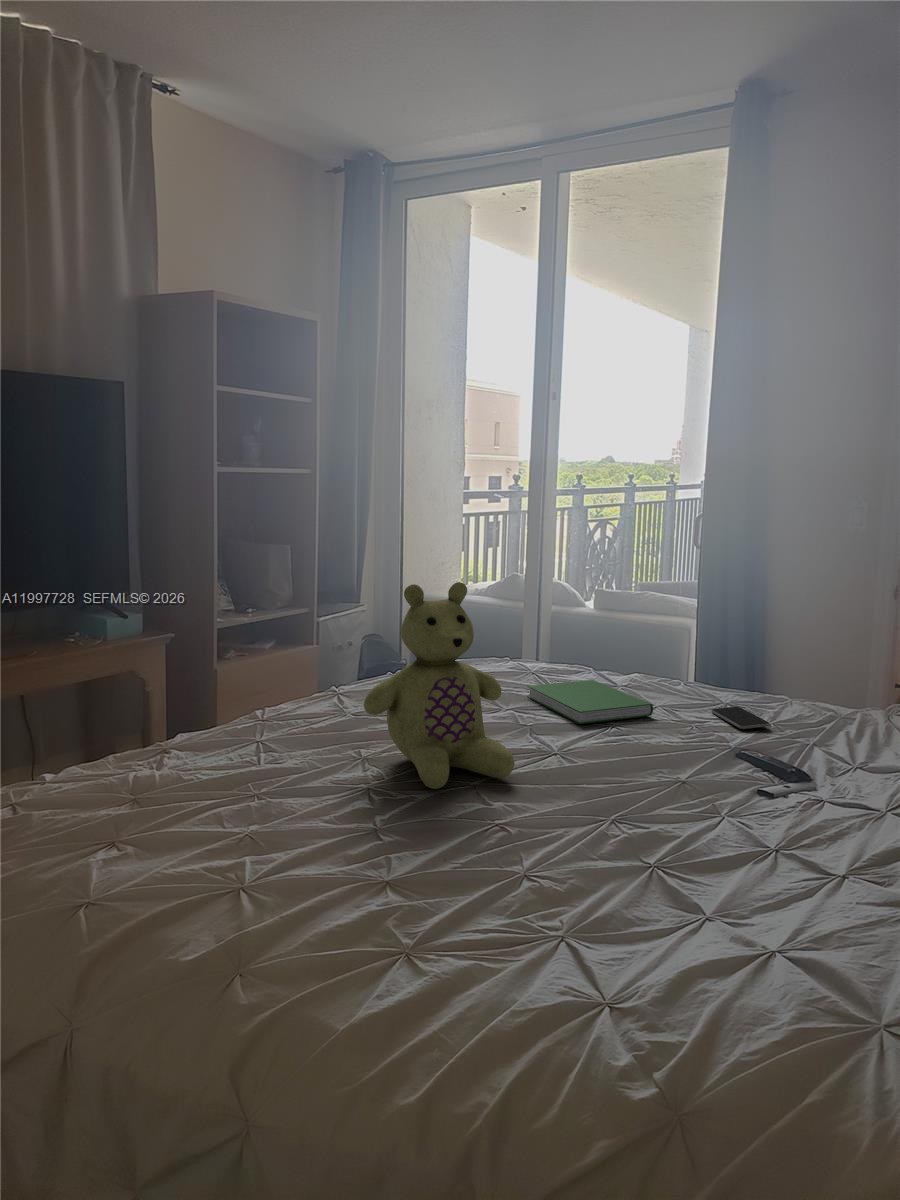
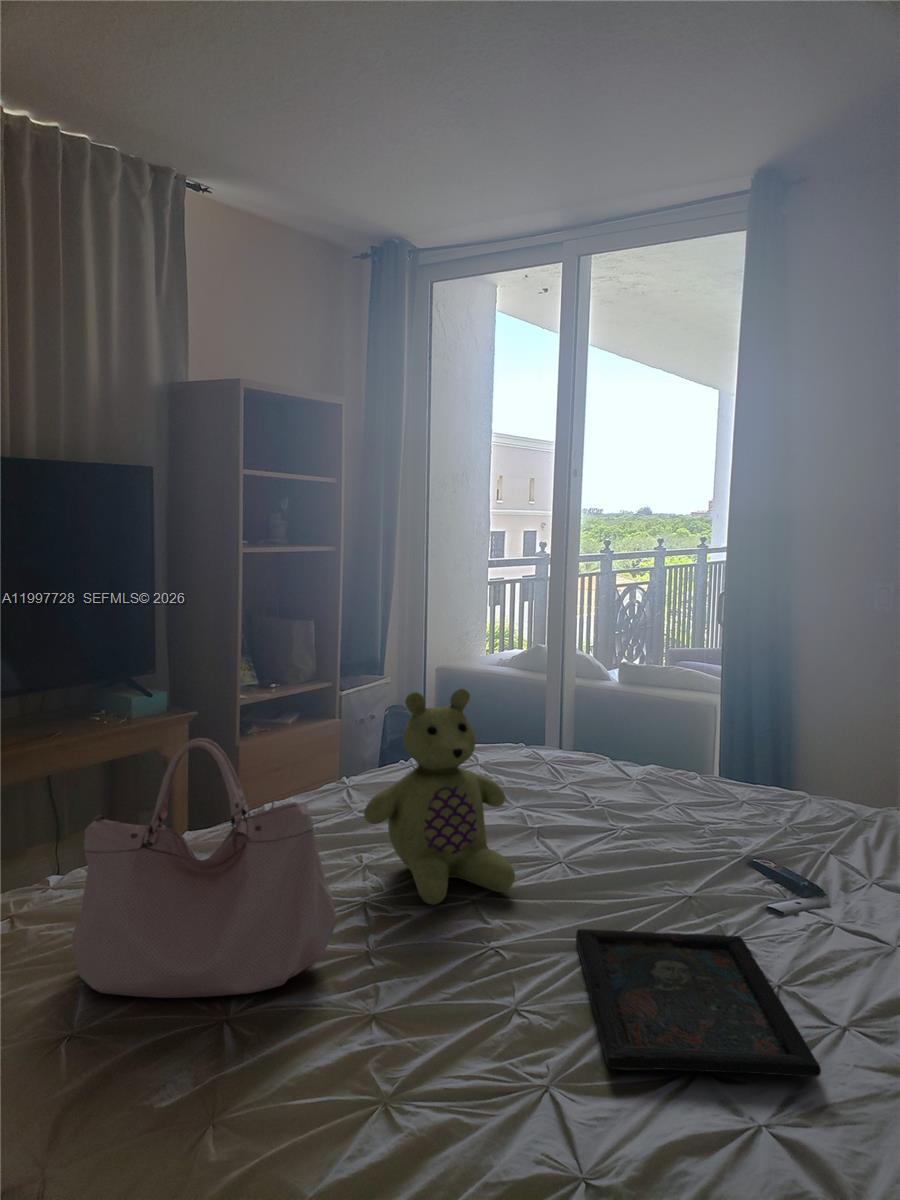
handbag: none [80,615,346,869] -> present [72,738,337,998]
hardcover book: present [527,680,653,724] -> none [538,774,666,826]
smartphone: present [711,707,770,729] -> none [727,807,786,834]
tray: none [578,806,826,920] -> present [576,929,821,1077]

